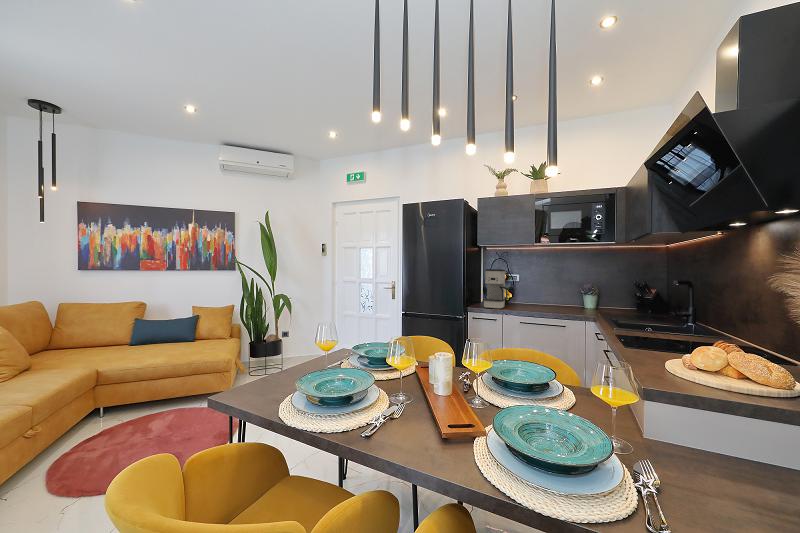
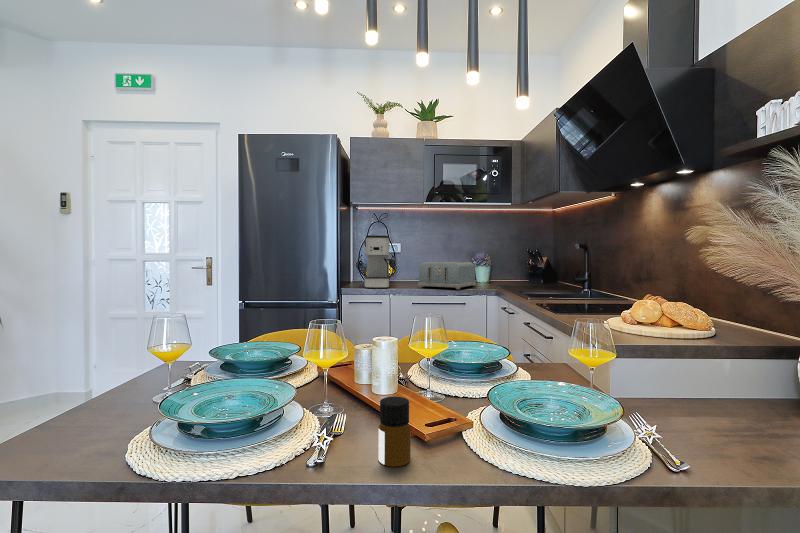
toaster: none [526,290,580,314] -> present [418,262,476,289]
bottle: none [398,400,419,449] -> present [379,396,411,466]

